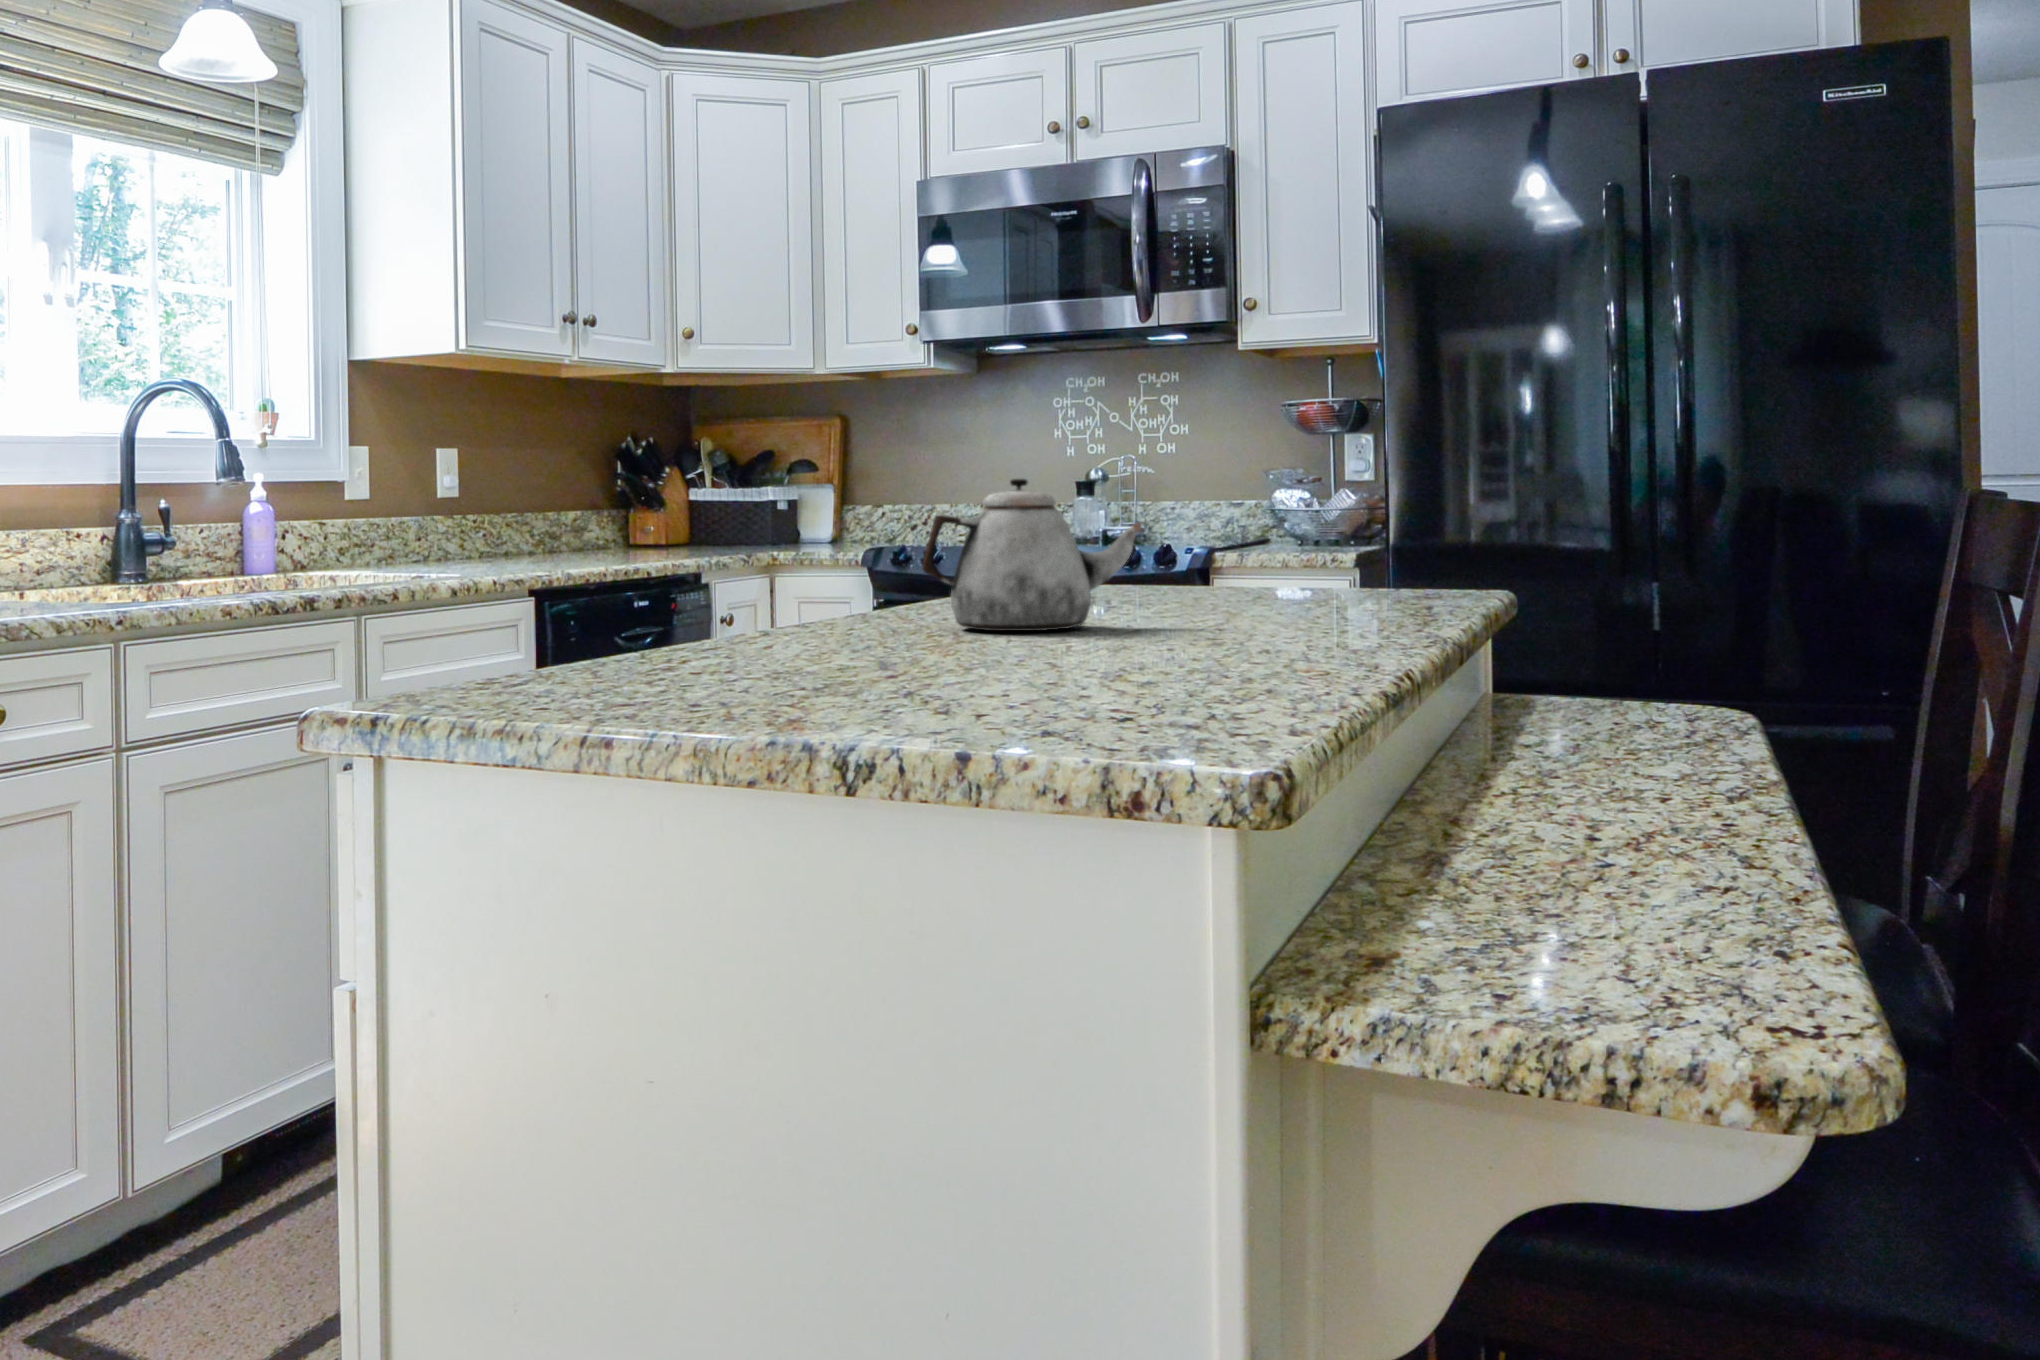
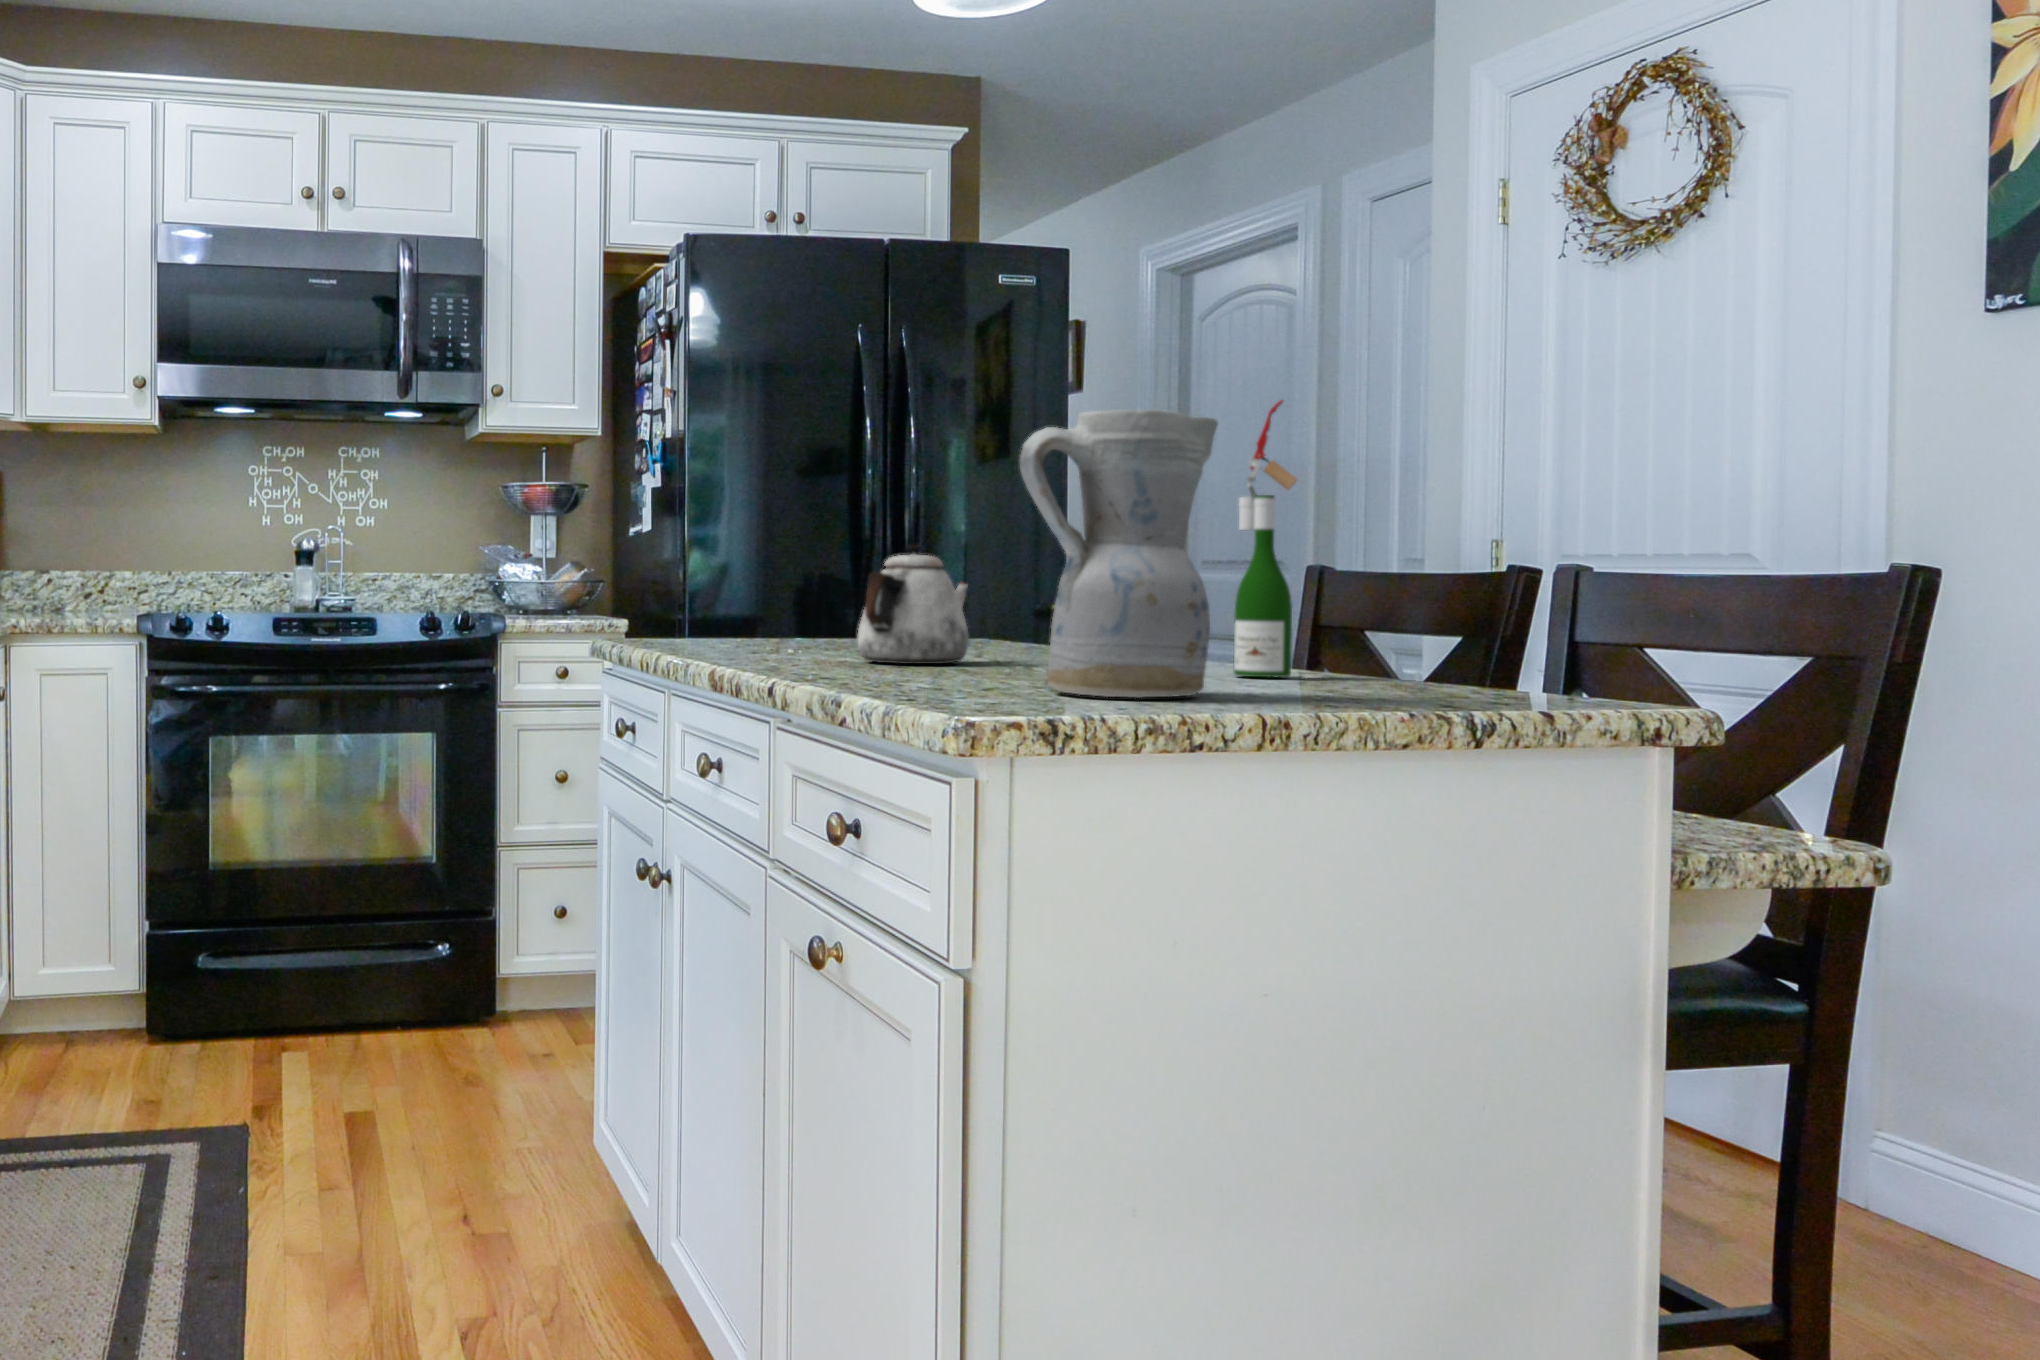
wine bottle: none [1191,253,1286,673] -> present [1234,400,1320,678]
ceramic pitcher: none [583,313,810,690] -> present [1020,409,1218,698]

